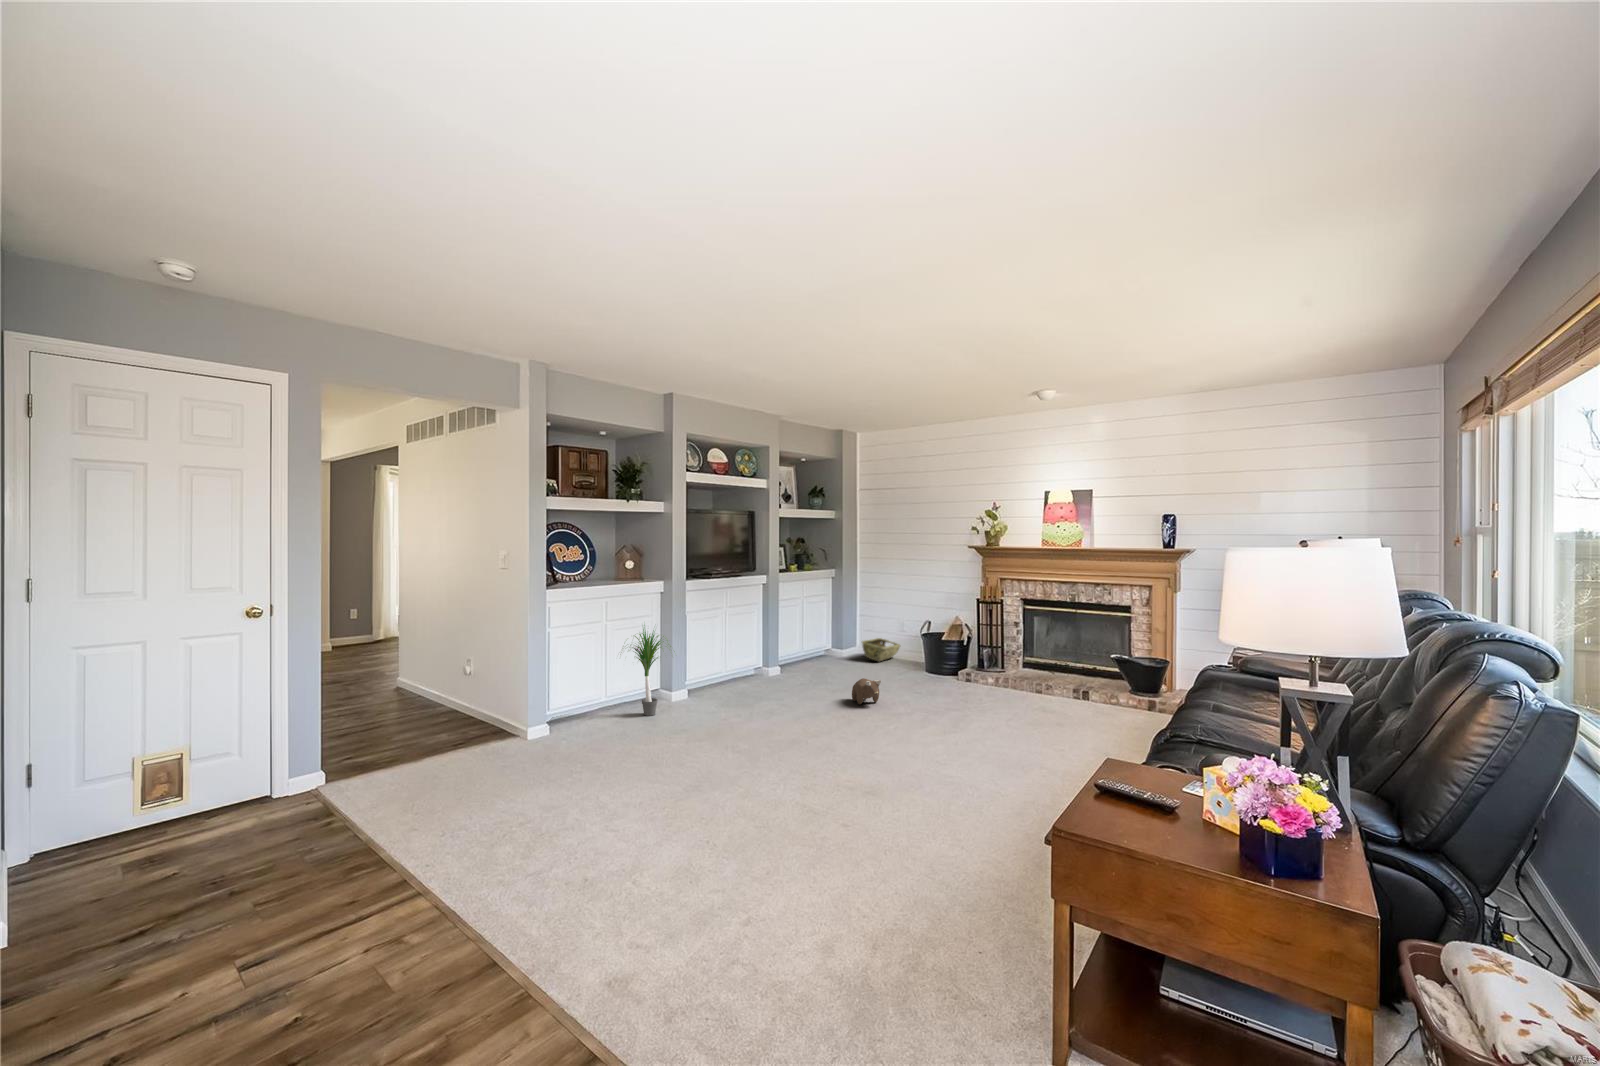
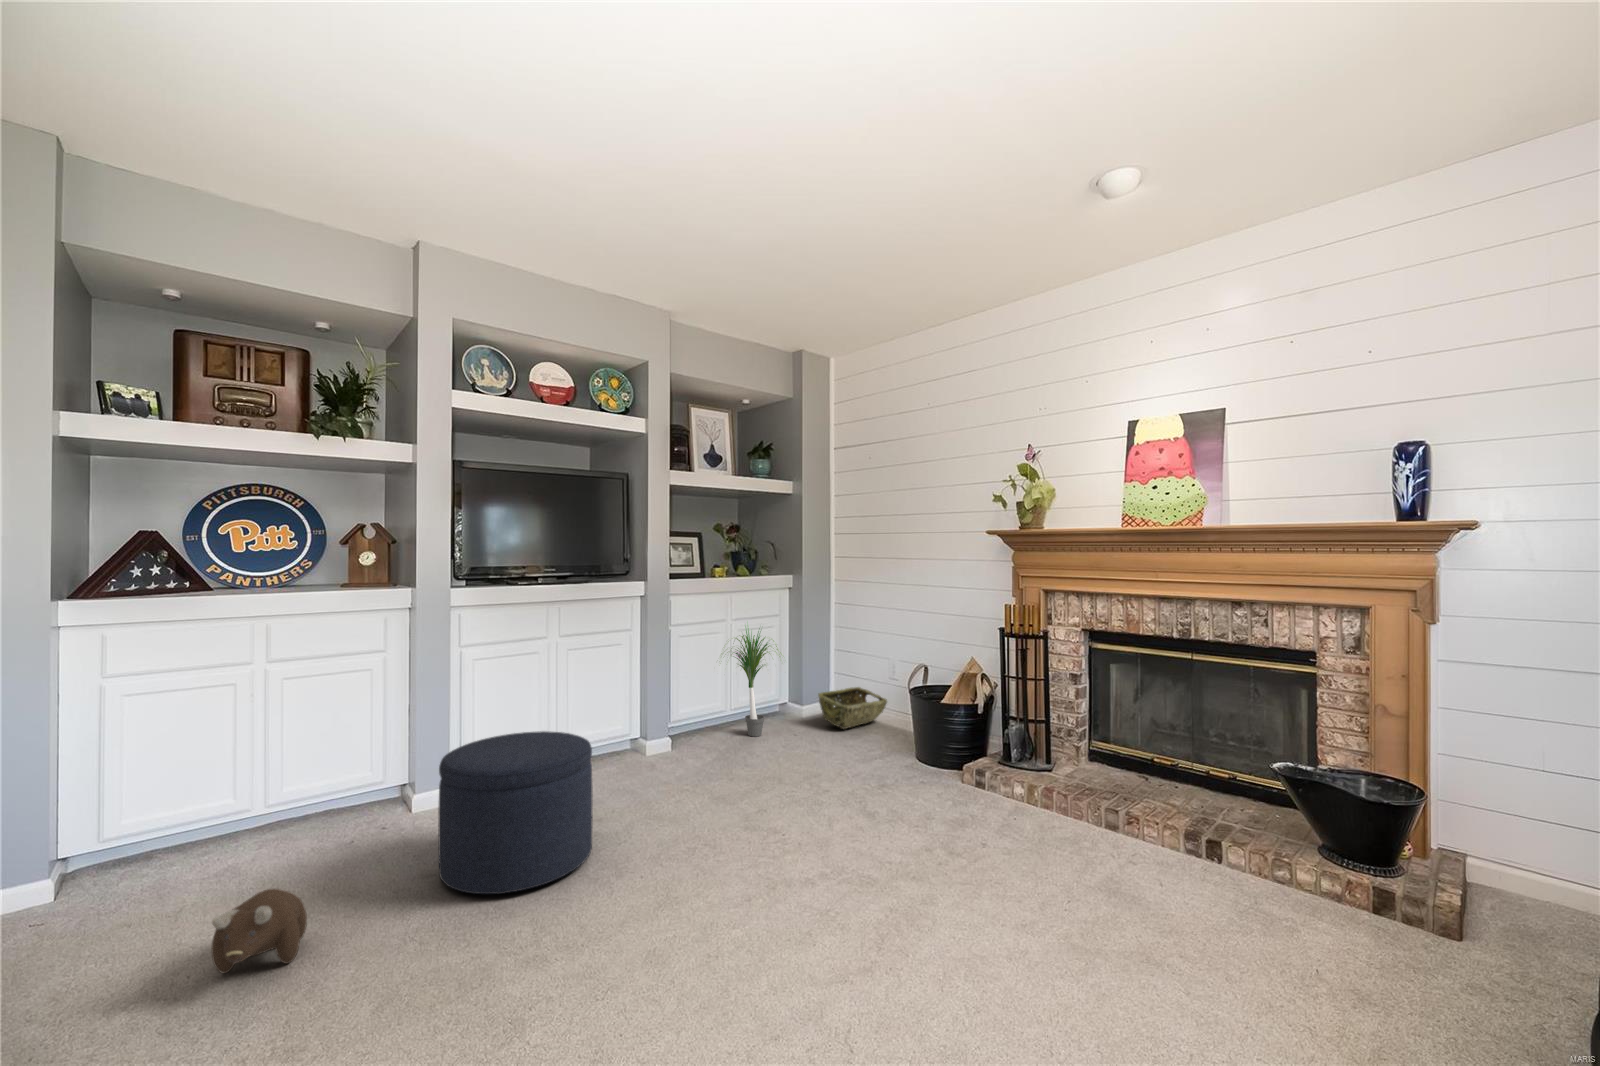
potted plant: present [630,629,671,716] -> present [731,626,778,737]
ottoman: none [743,652,812,722] -> present [438,731,593,894]
plush toy: present [852,678,881,704] -> present [212,889,307,973]

